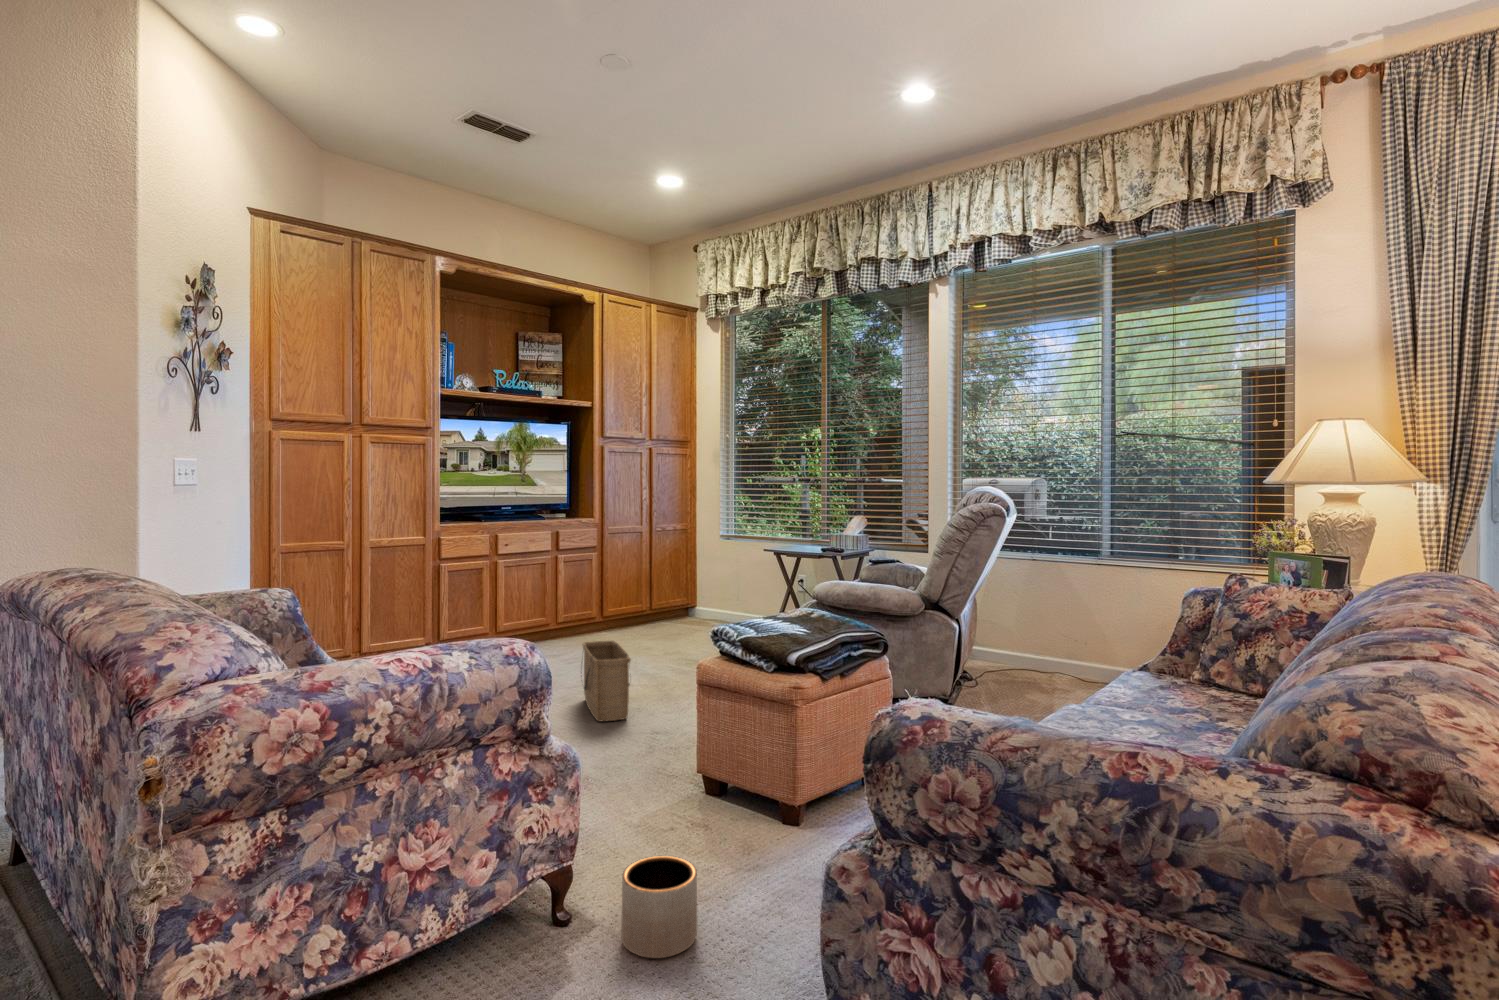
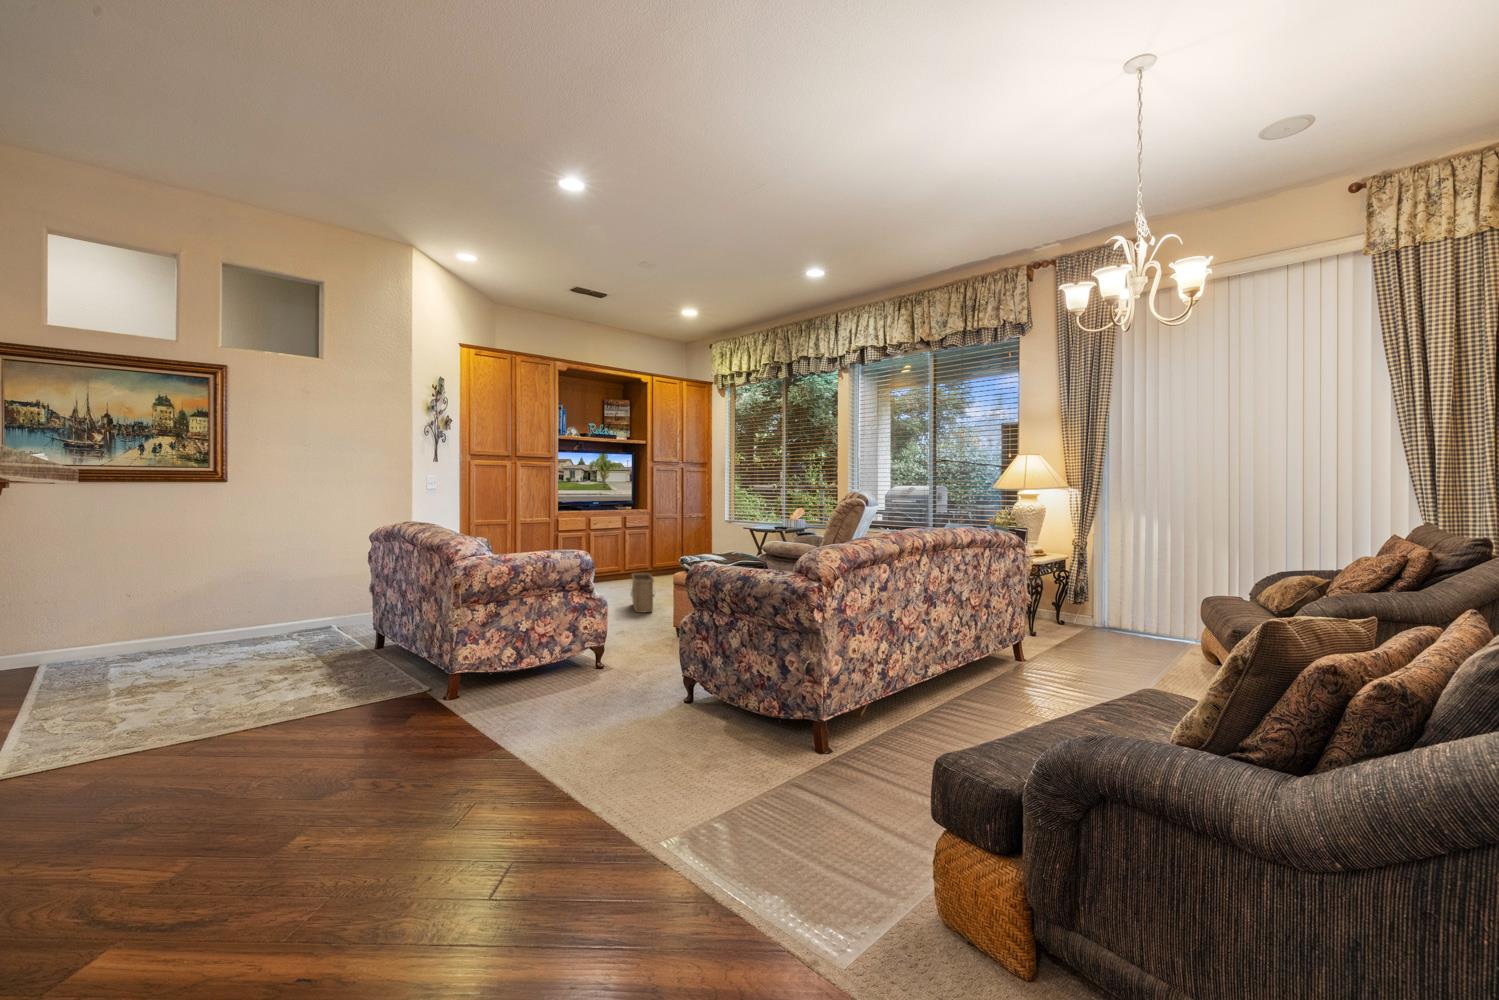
planter: present [621,856,697,958] -> none [624,644,656,680]

